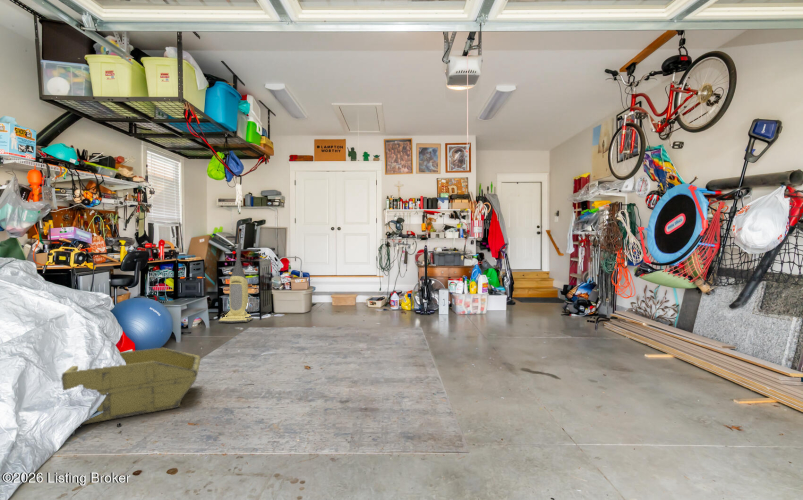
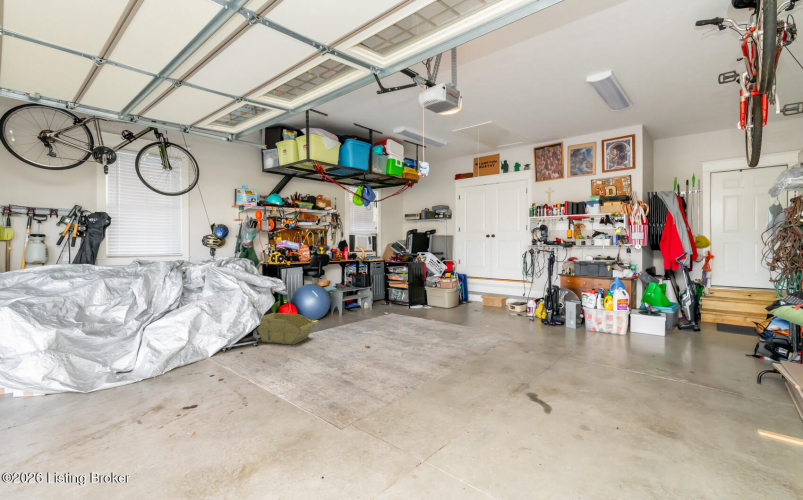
vacuum cleaner: present [218,243,253,323] -> none [381,251,403,308]

